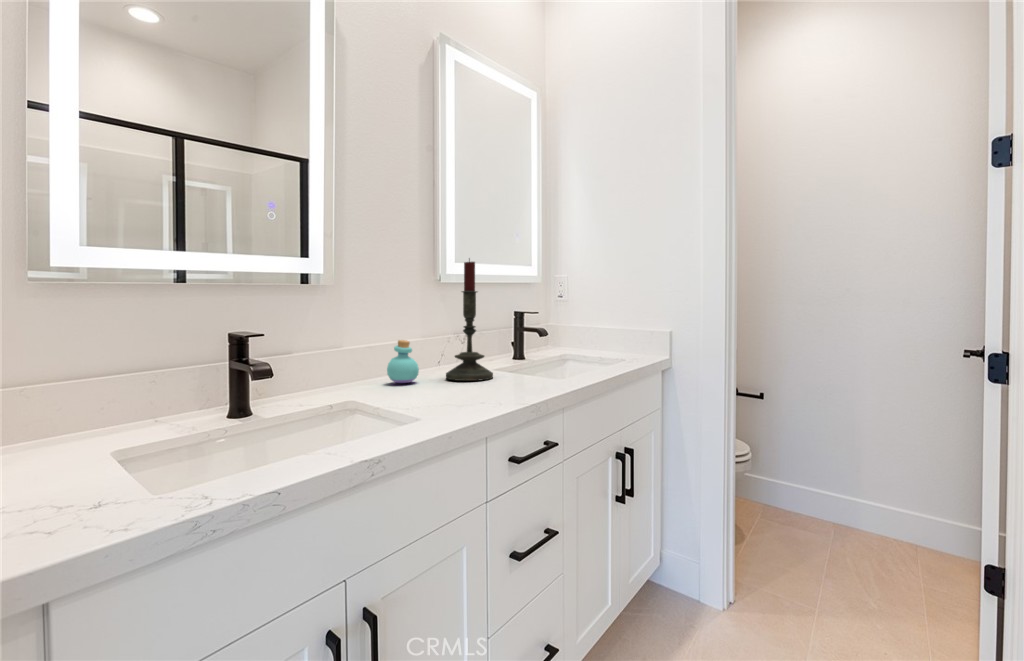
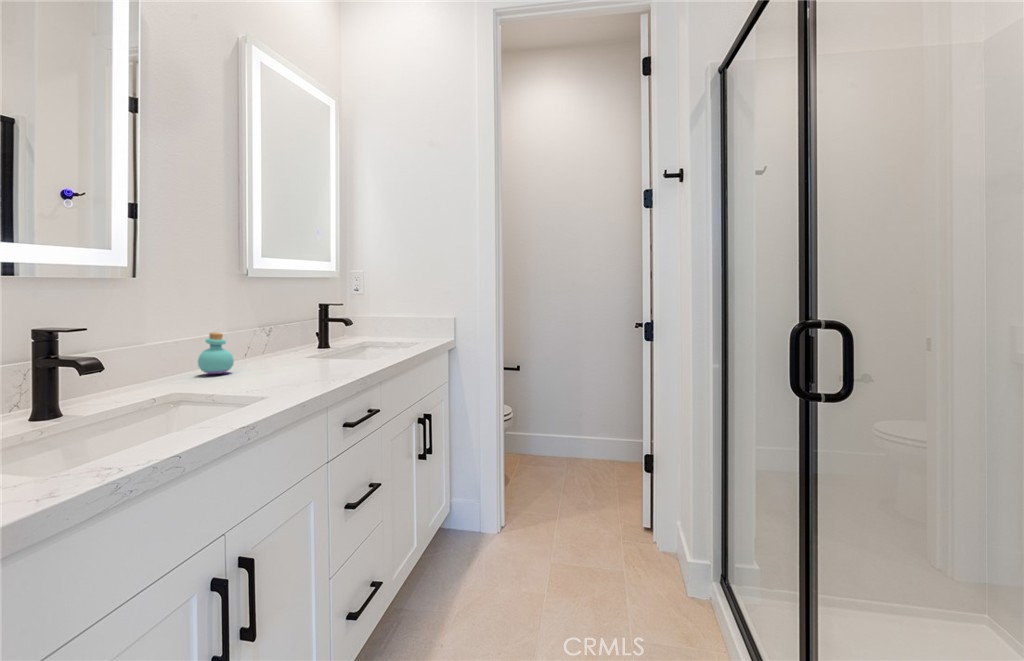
candle: present [446,259,493,381] -> none [261,255,309,368]

